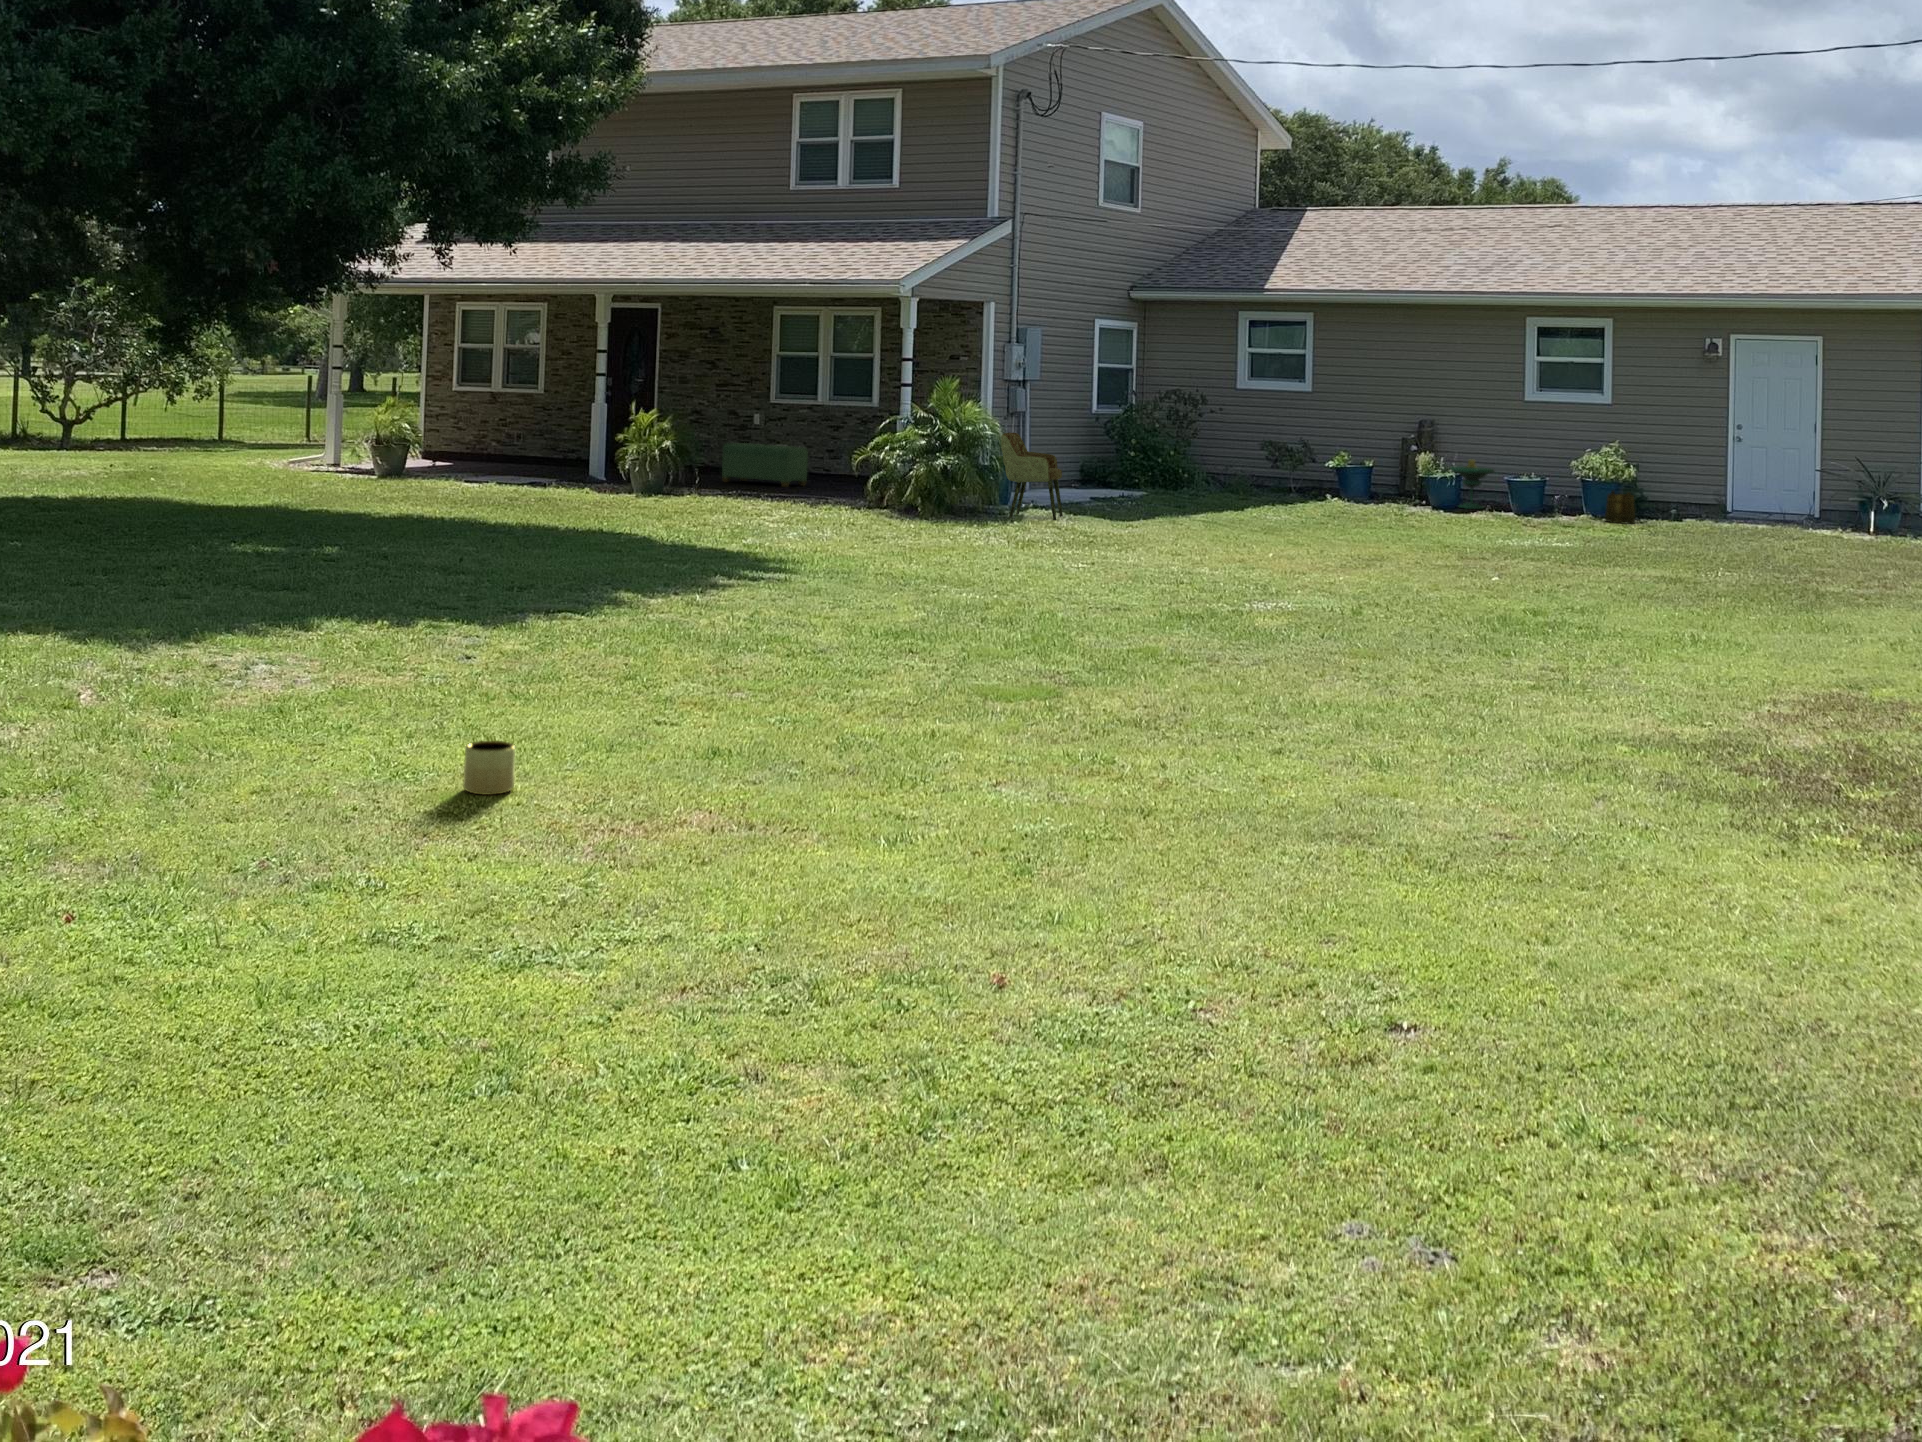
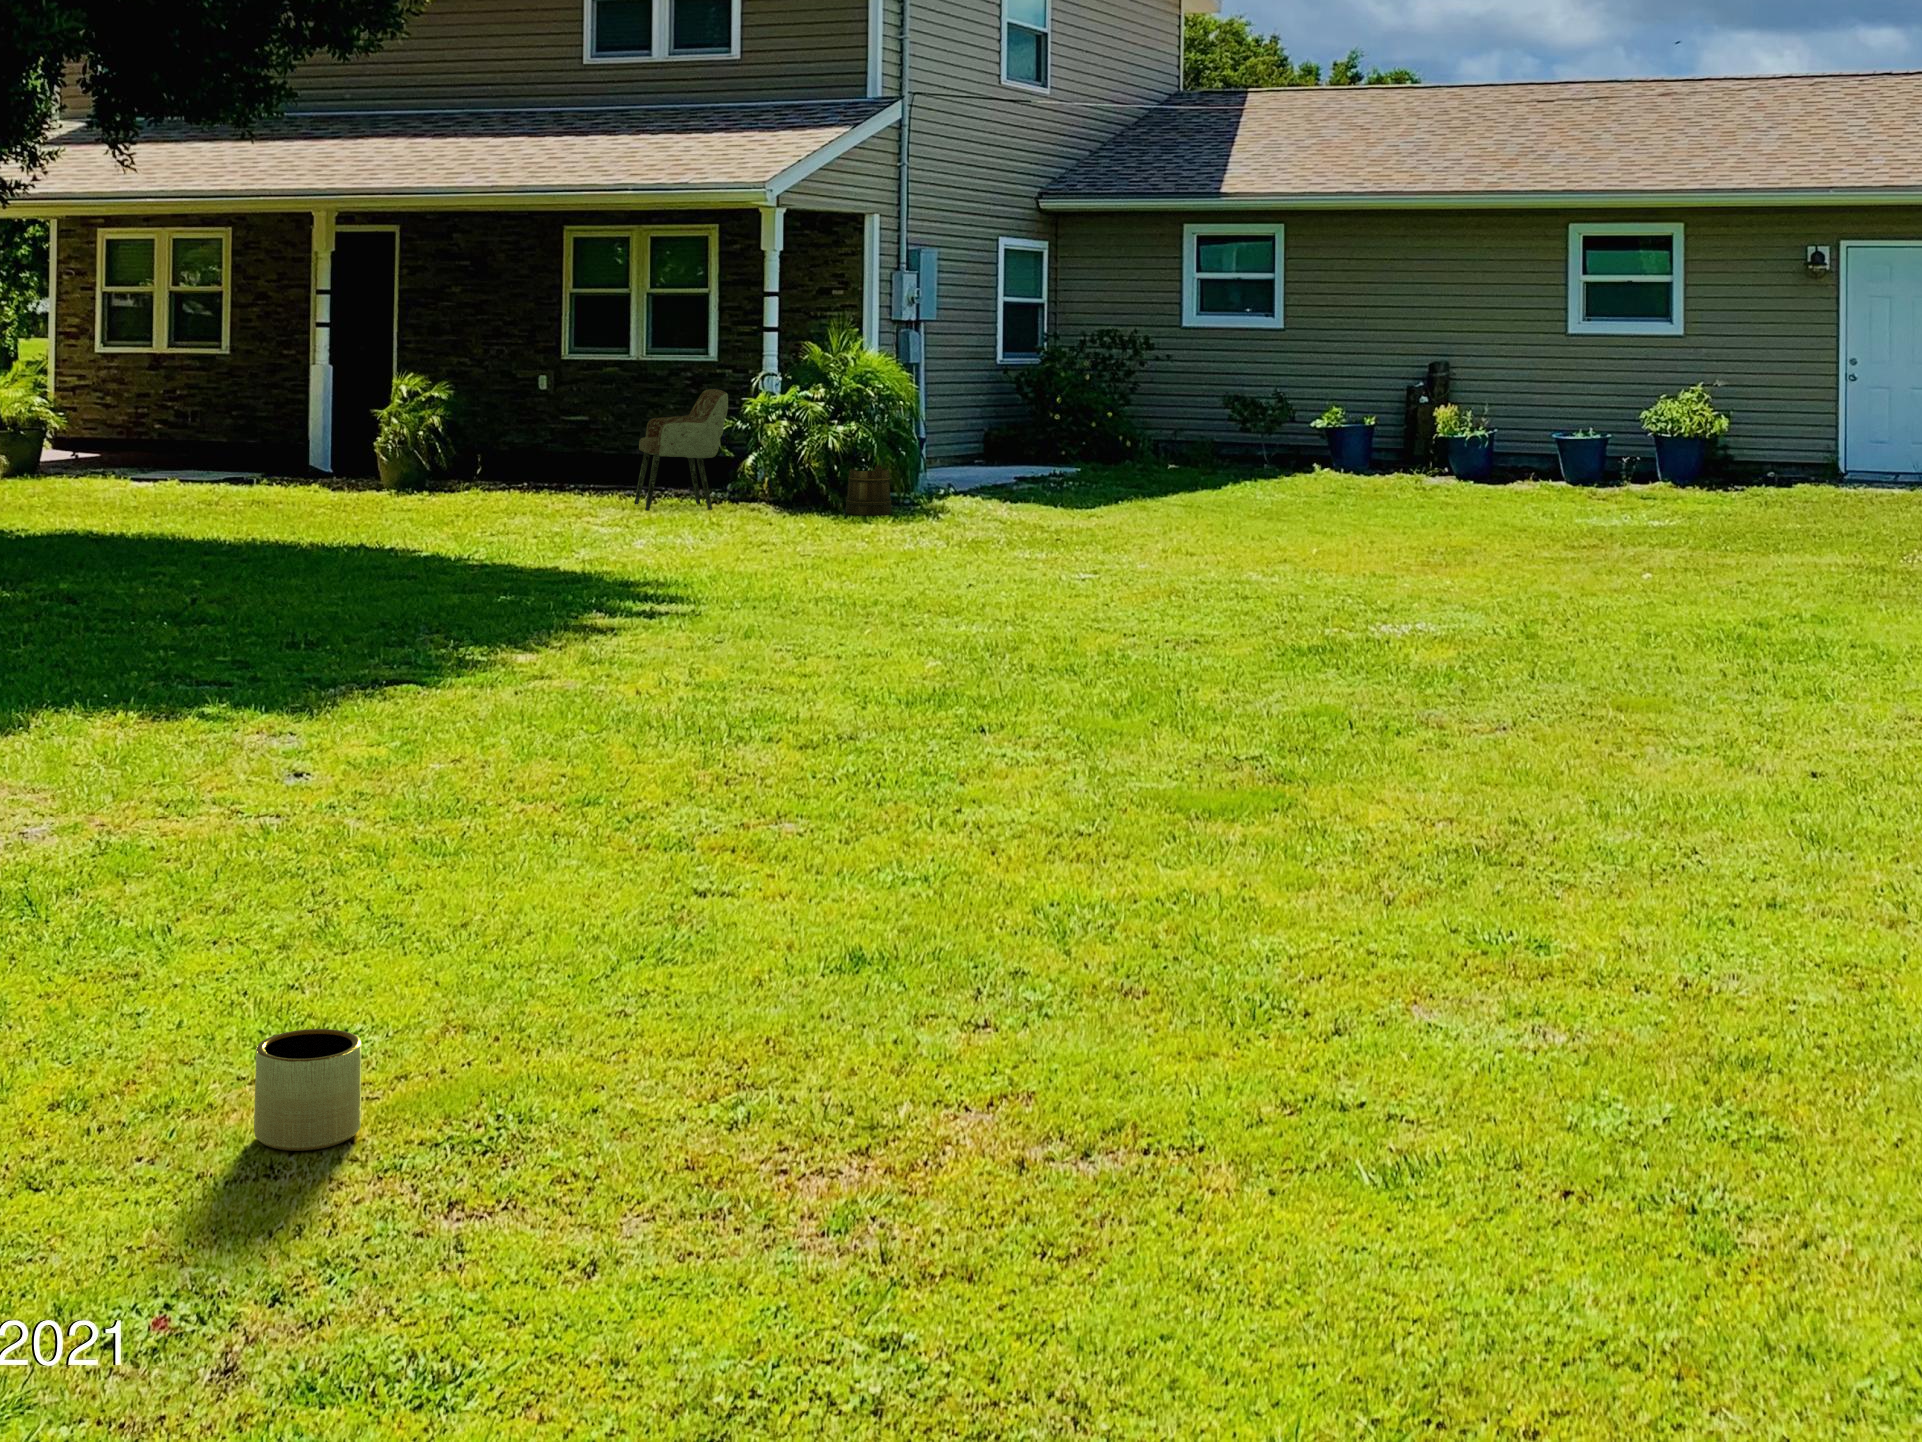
armchair: present [1001,433,1063,520] -> present [634,389,728,510]
bench: present [722,443,808,487] -> none [496,416,617,475]
side table: present [1450,460,1494,509] -> none [1477,412,1536,479]
bucket: present [1605,491,1635,524] -> present [846,465,891,515]

